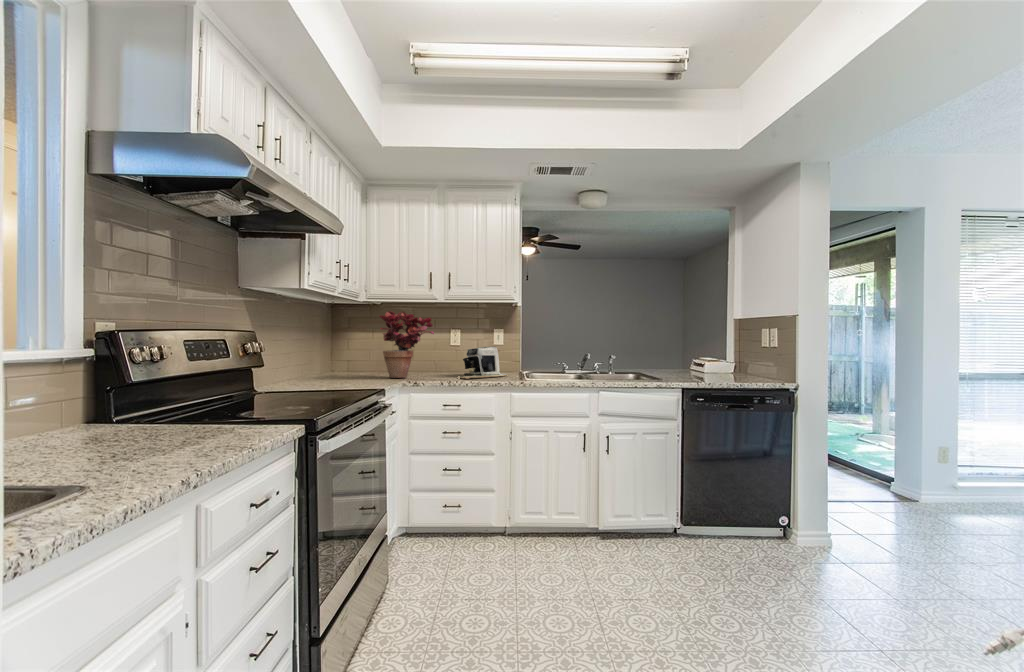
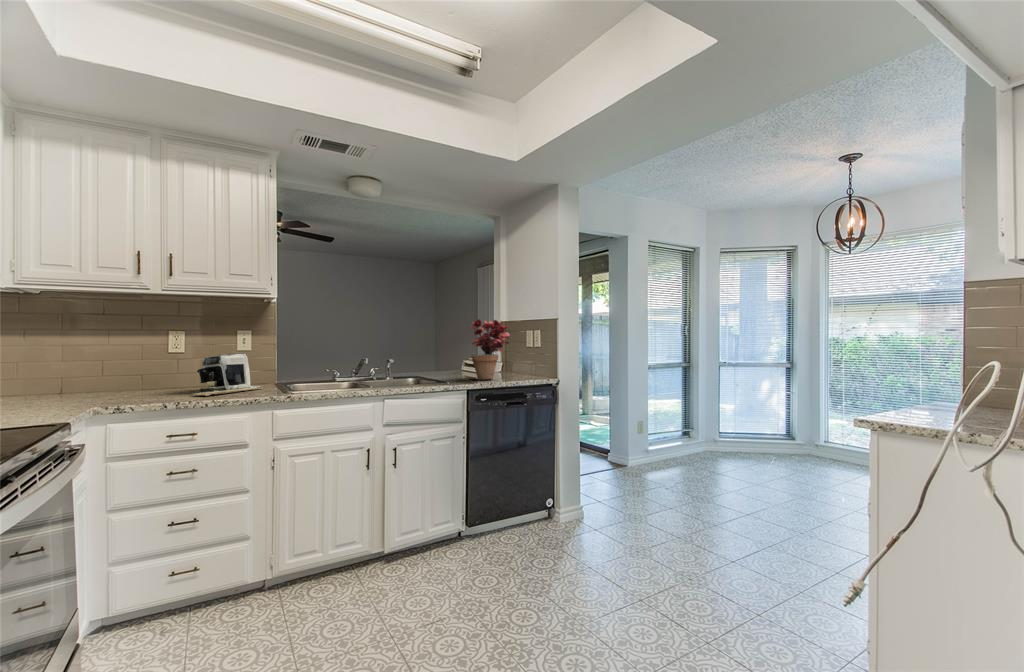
potted plant: present [379,311,434,378] -> present [469,319,510,380]

